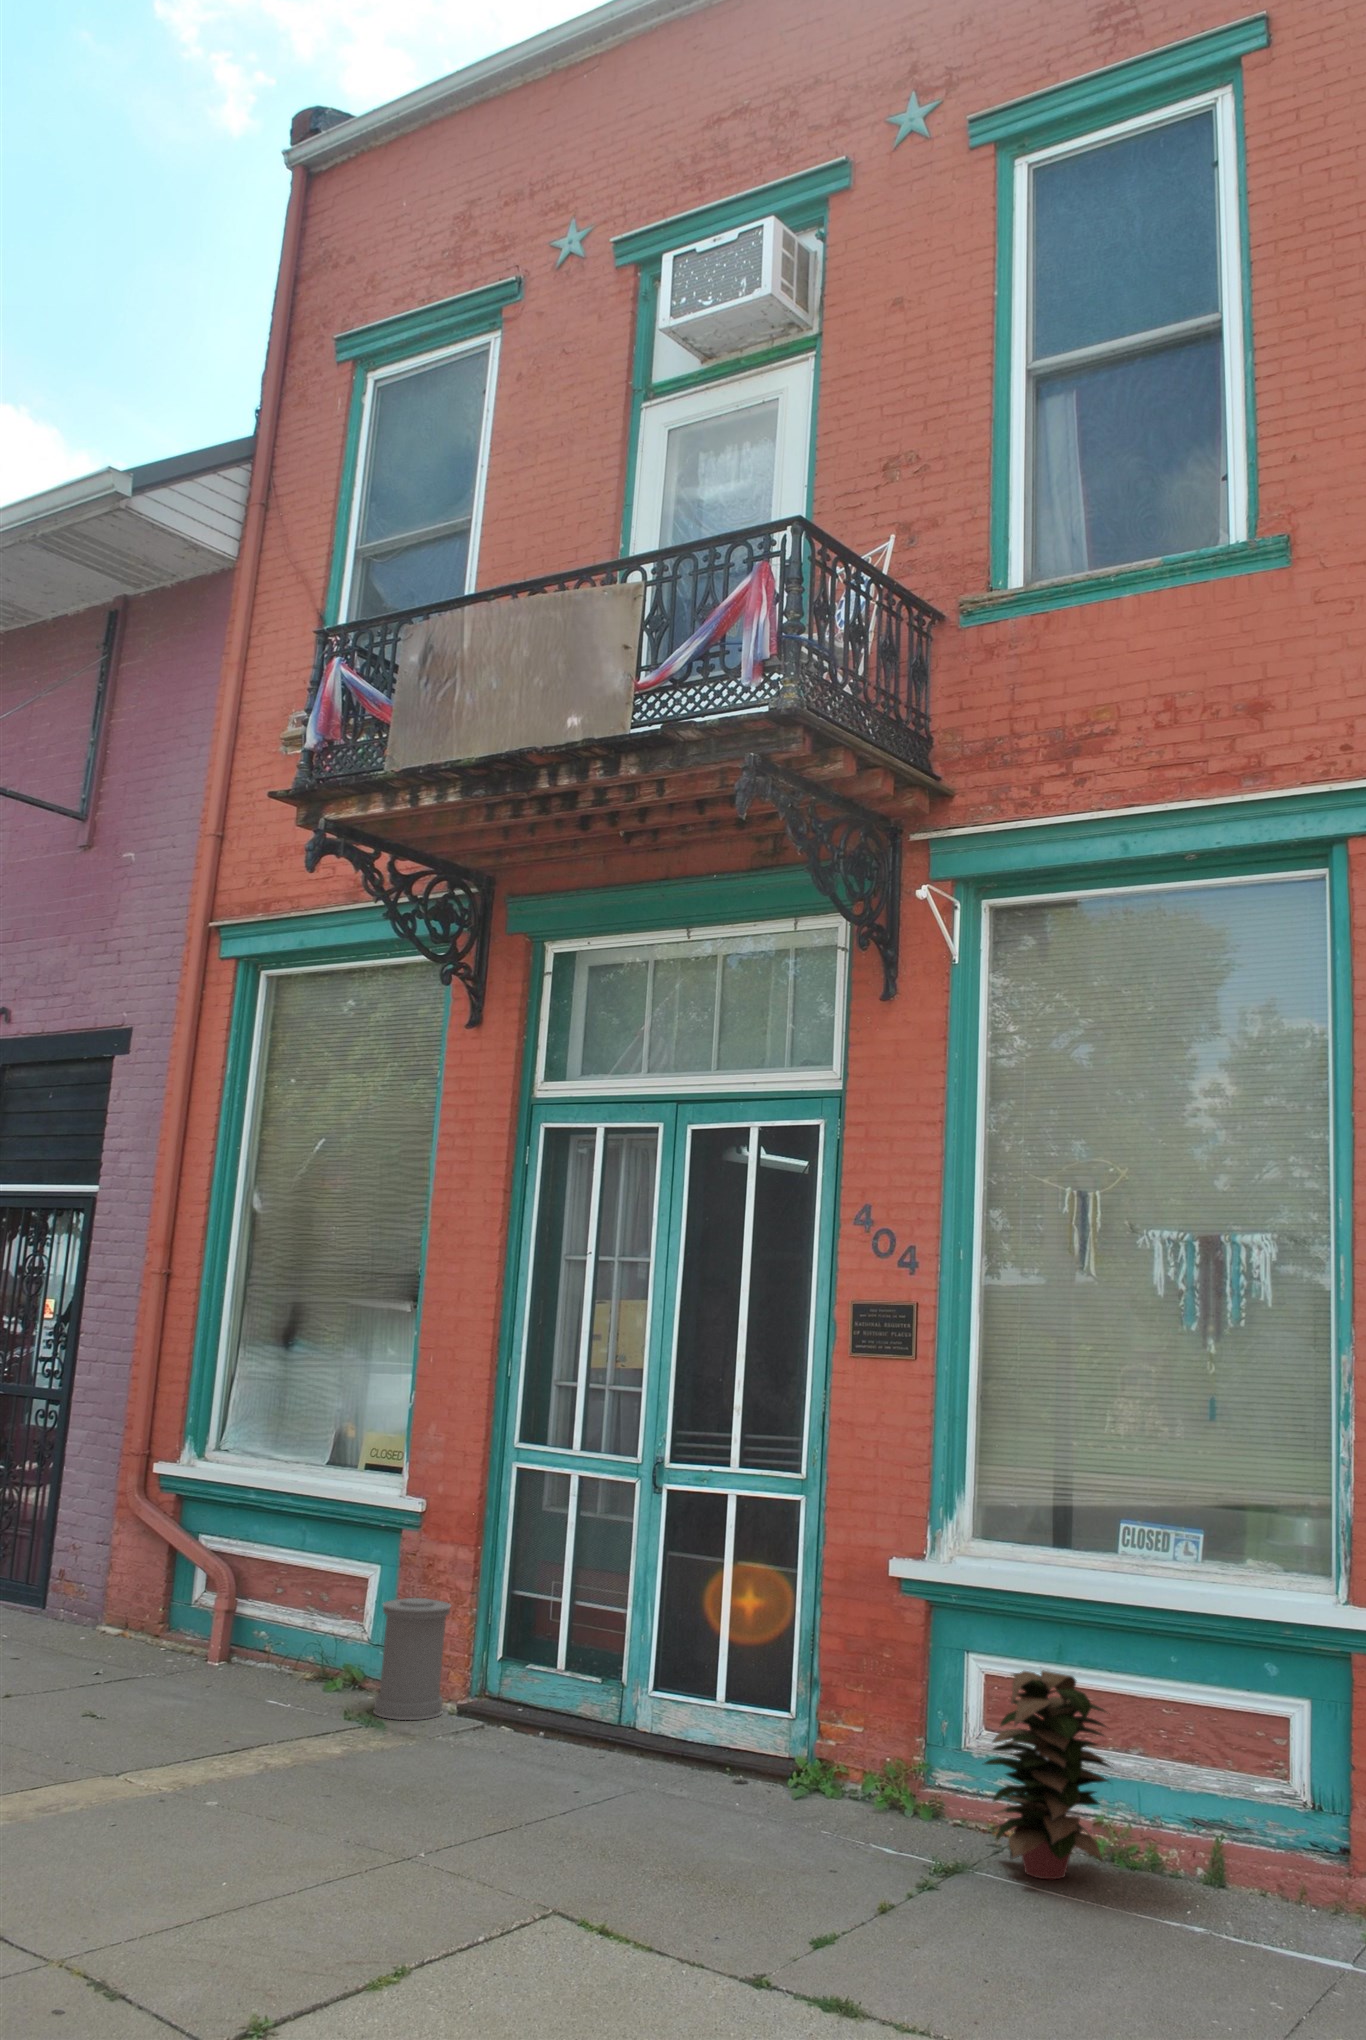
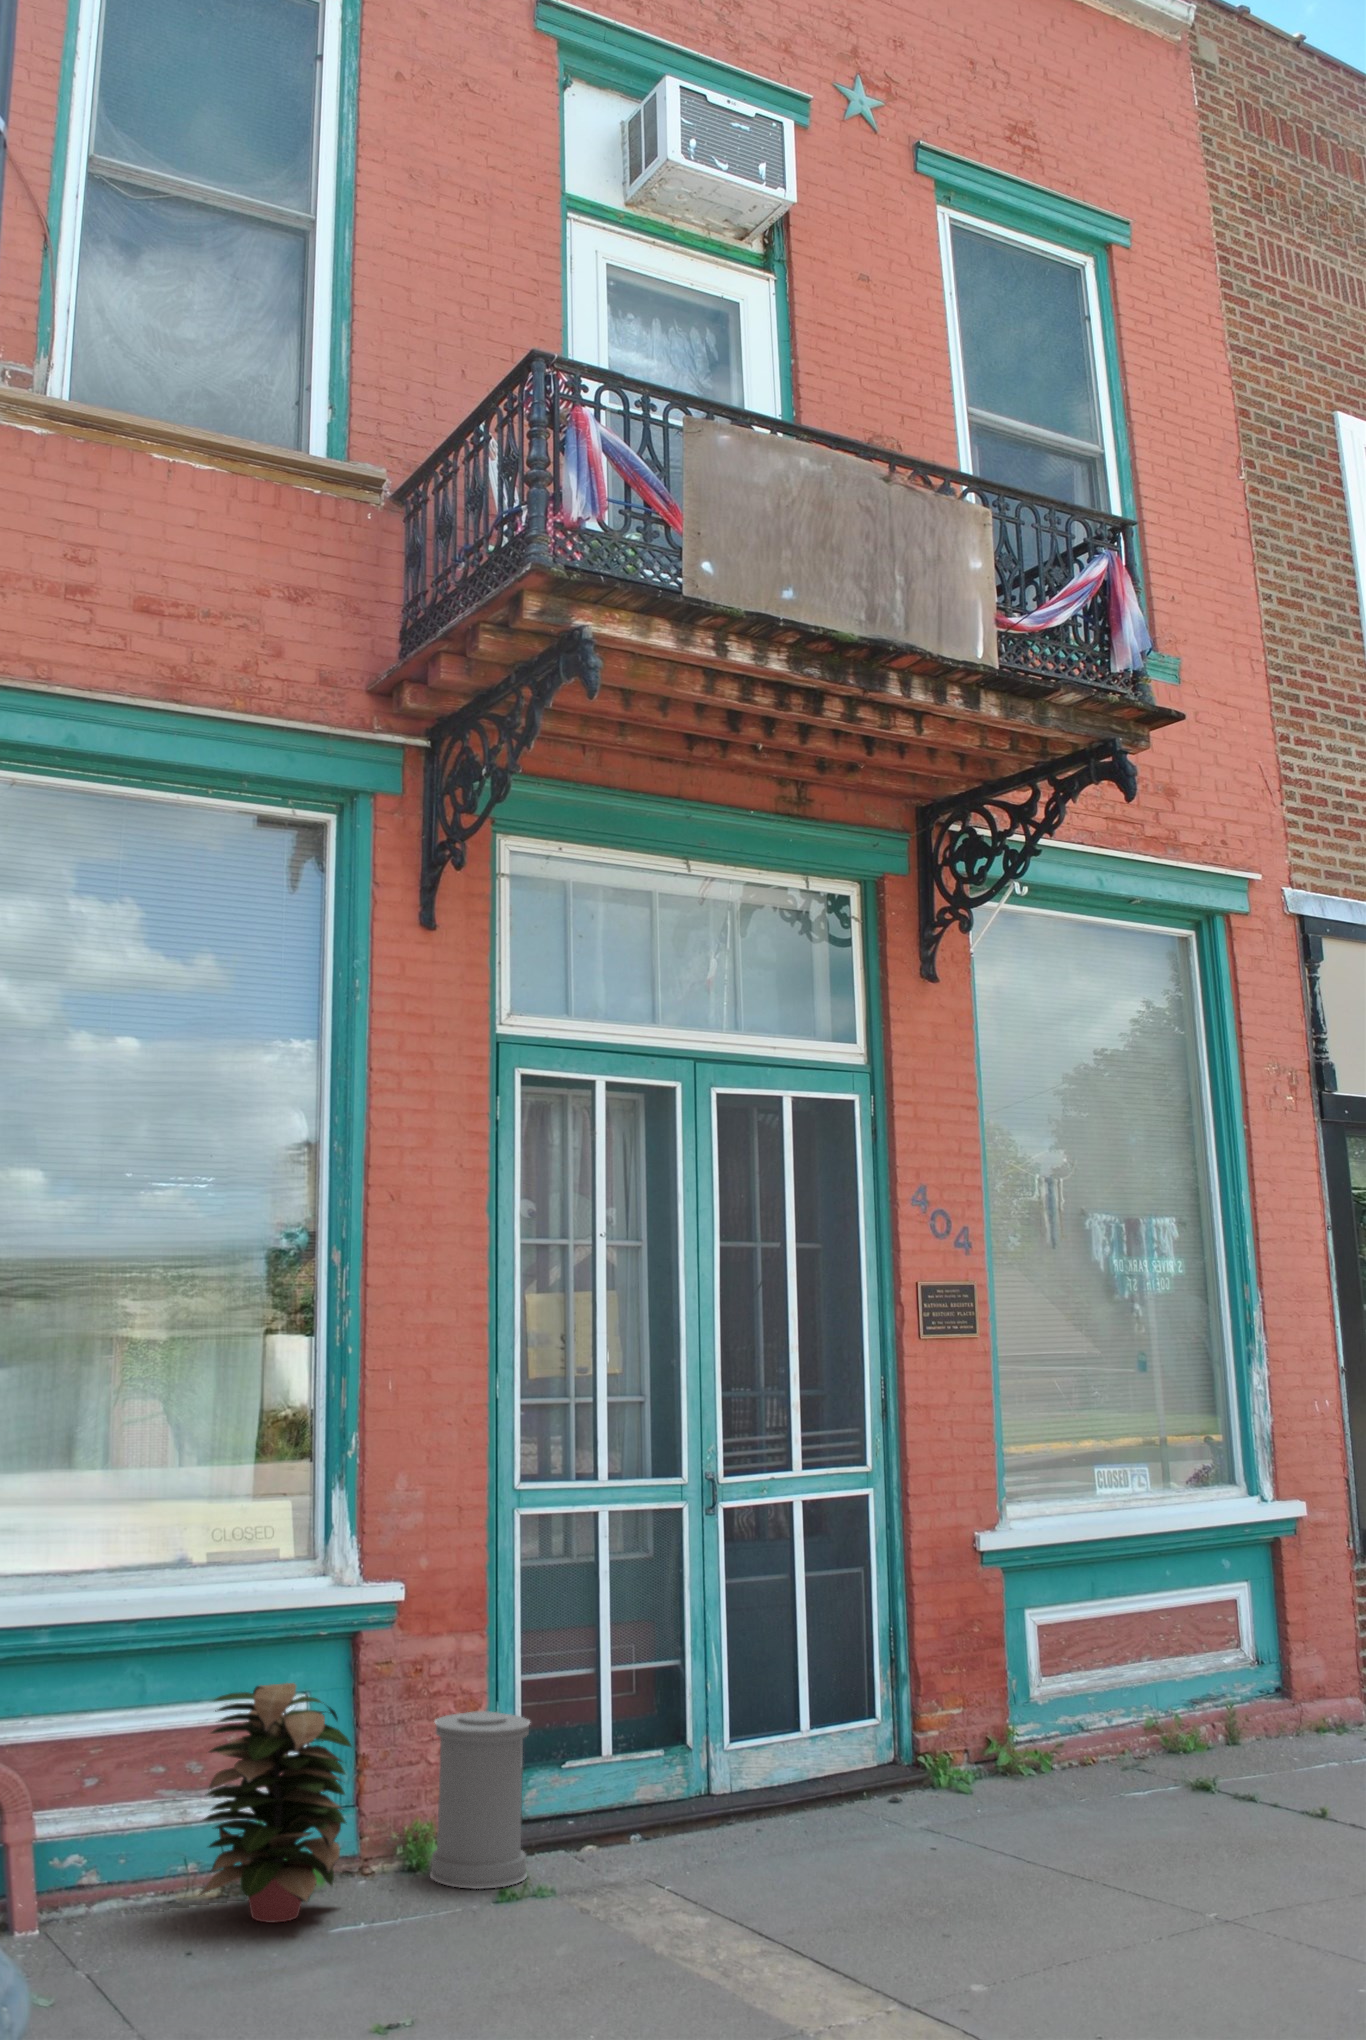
decorative plant: present [984,1670,1110,1879] -> present [200,1683,351,1923]

